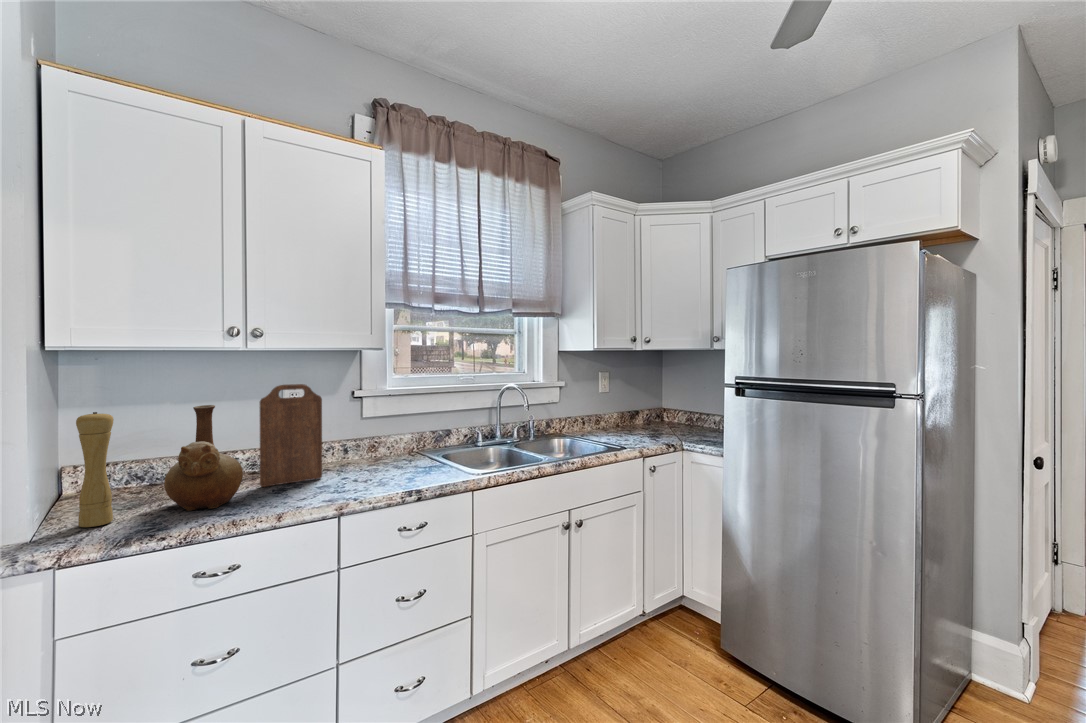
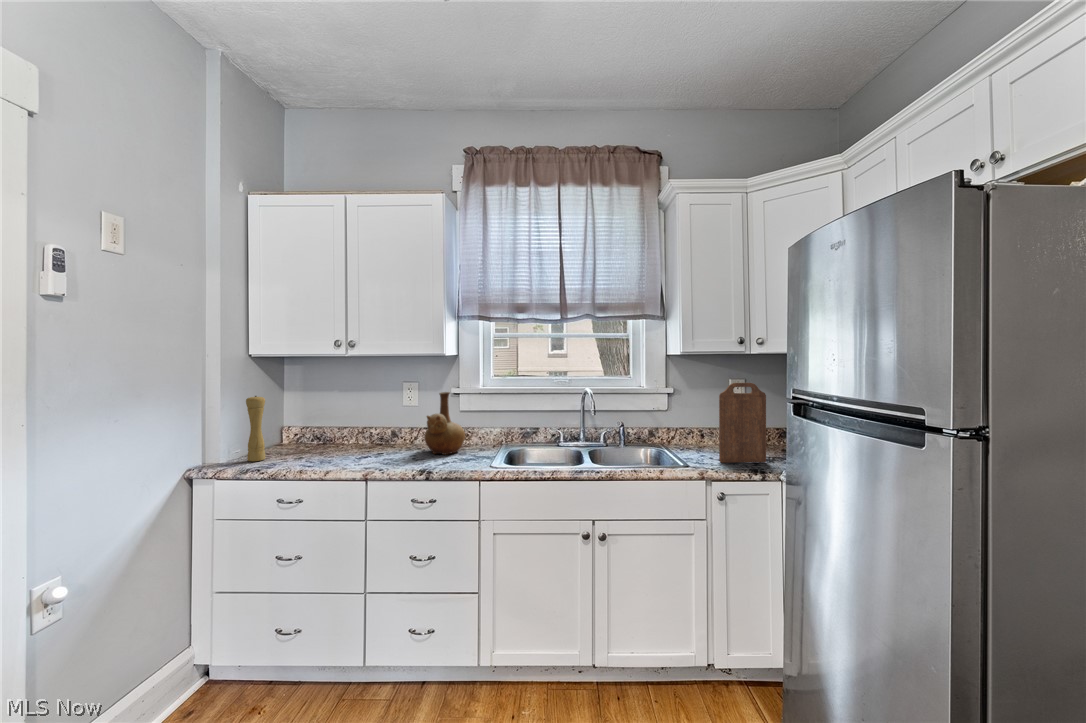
cutting board: present [260,384,322,487] -> present [719,383,766,463]
vase: present [164,405,243,511] -> present [425,392,465,455]

